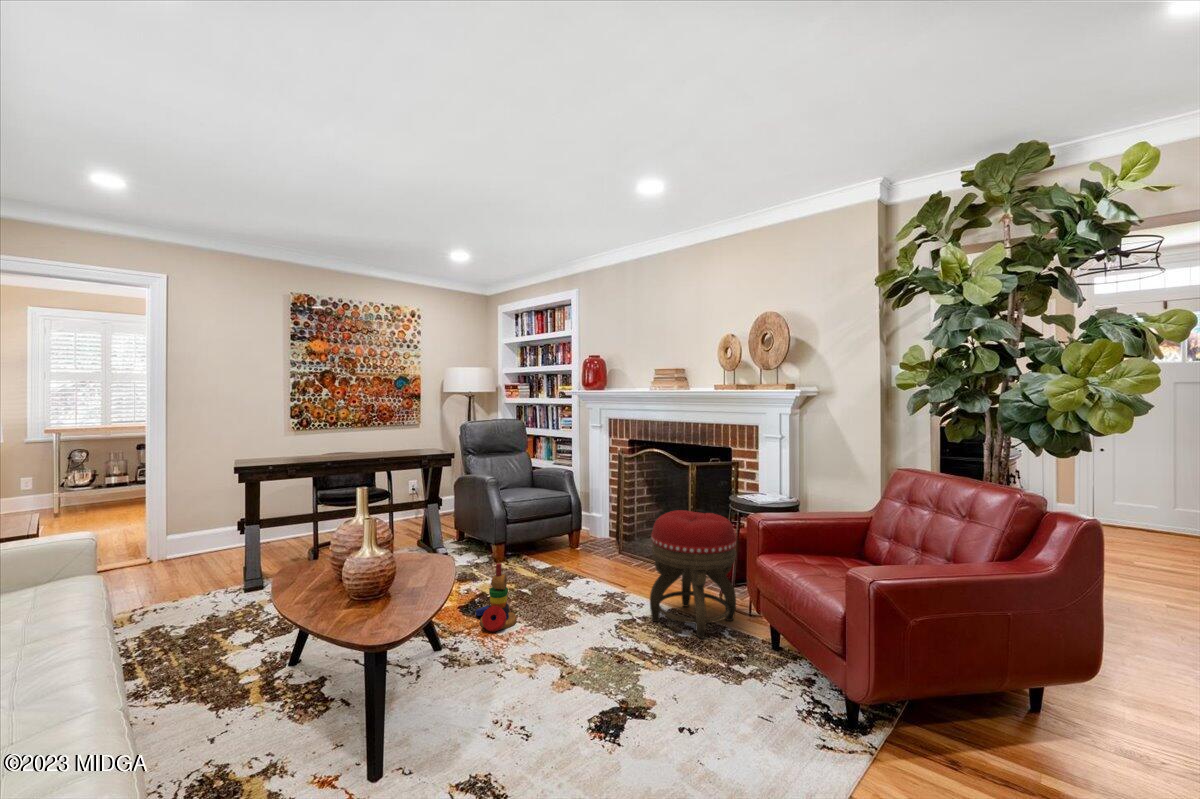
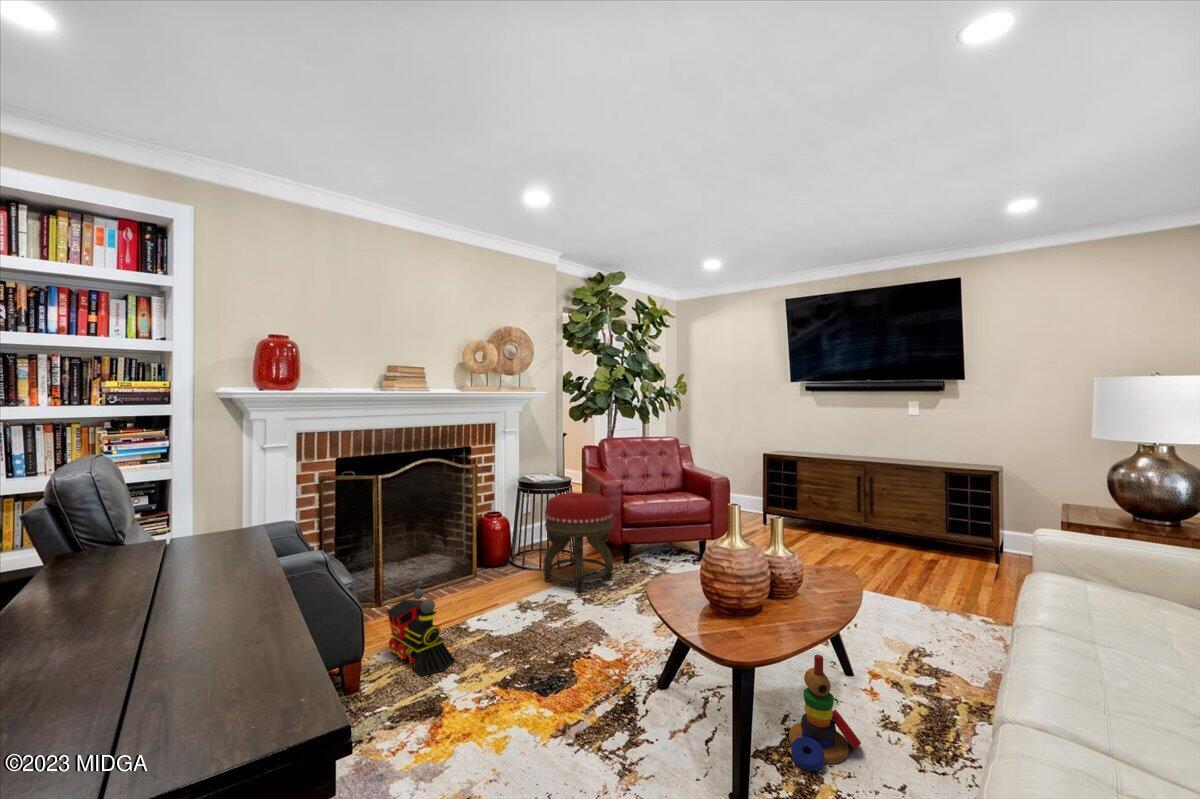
toy train: none [504,522,558,583] -> present [386,581,455,676]
stacking toy: present [476,563,517,632] -> present [789,655,861,771]

